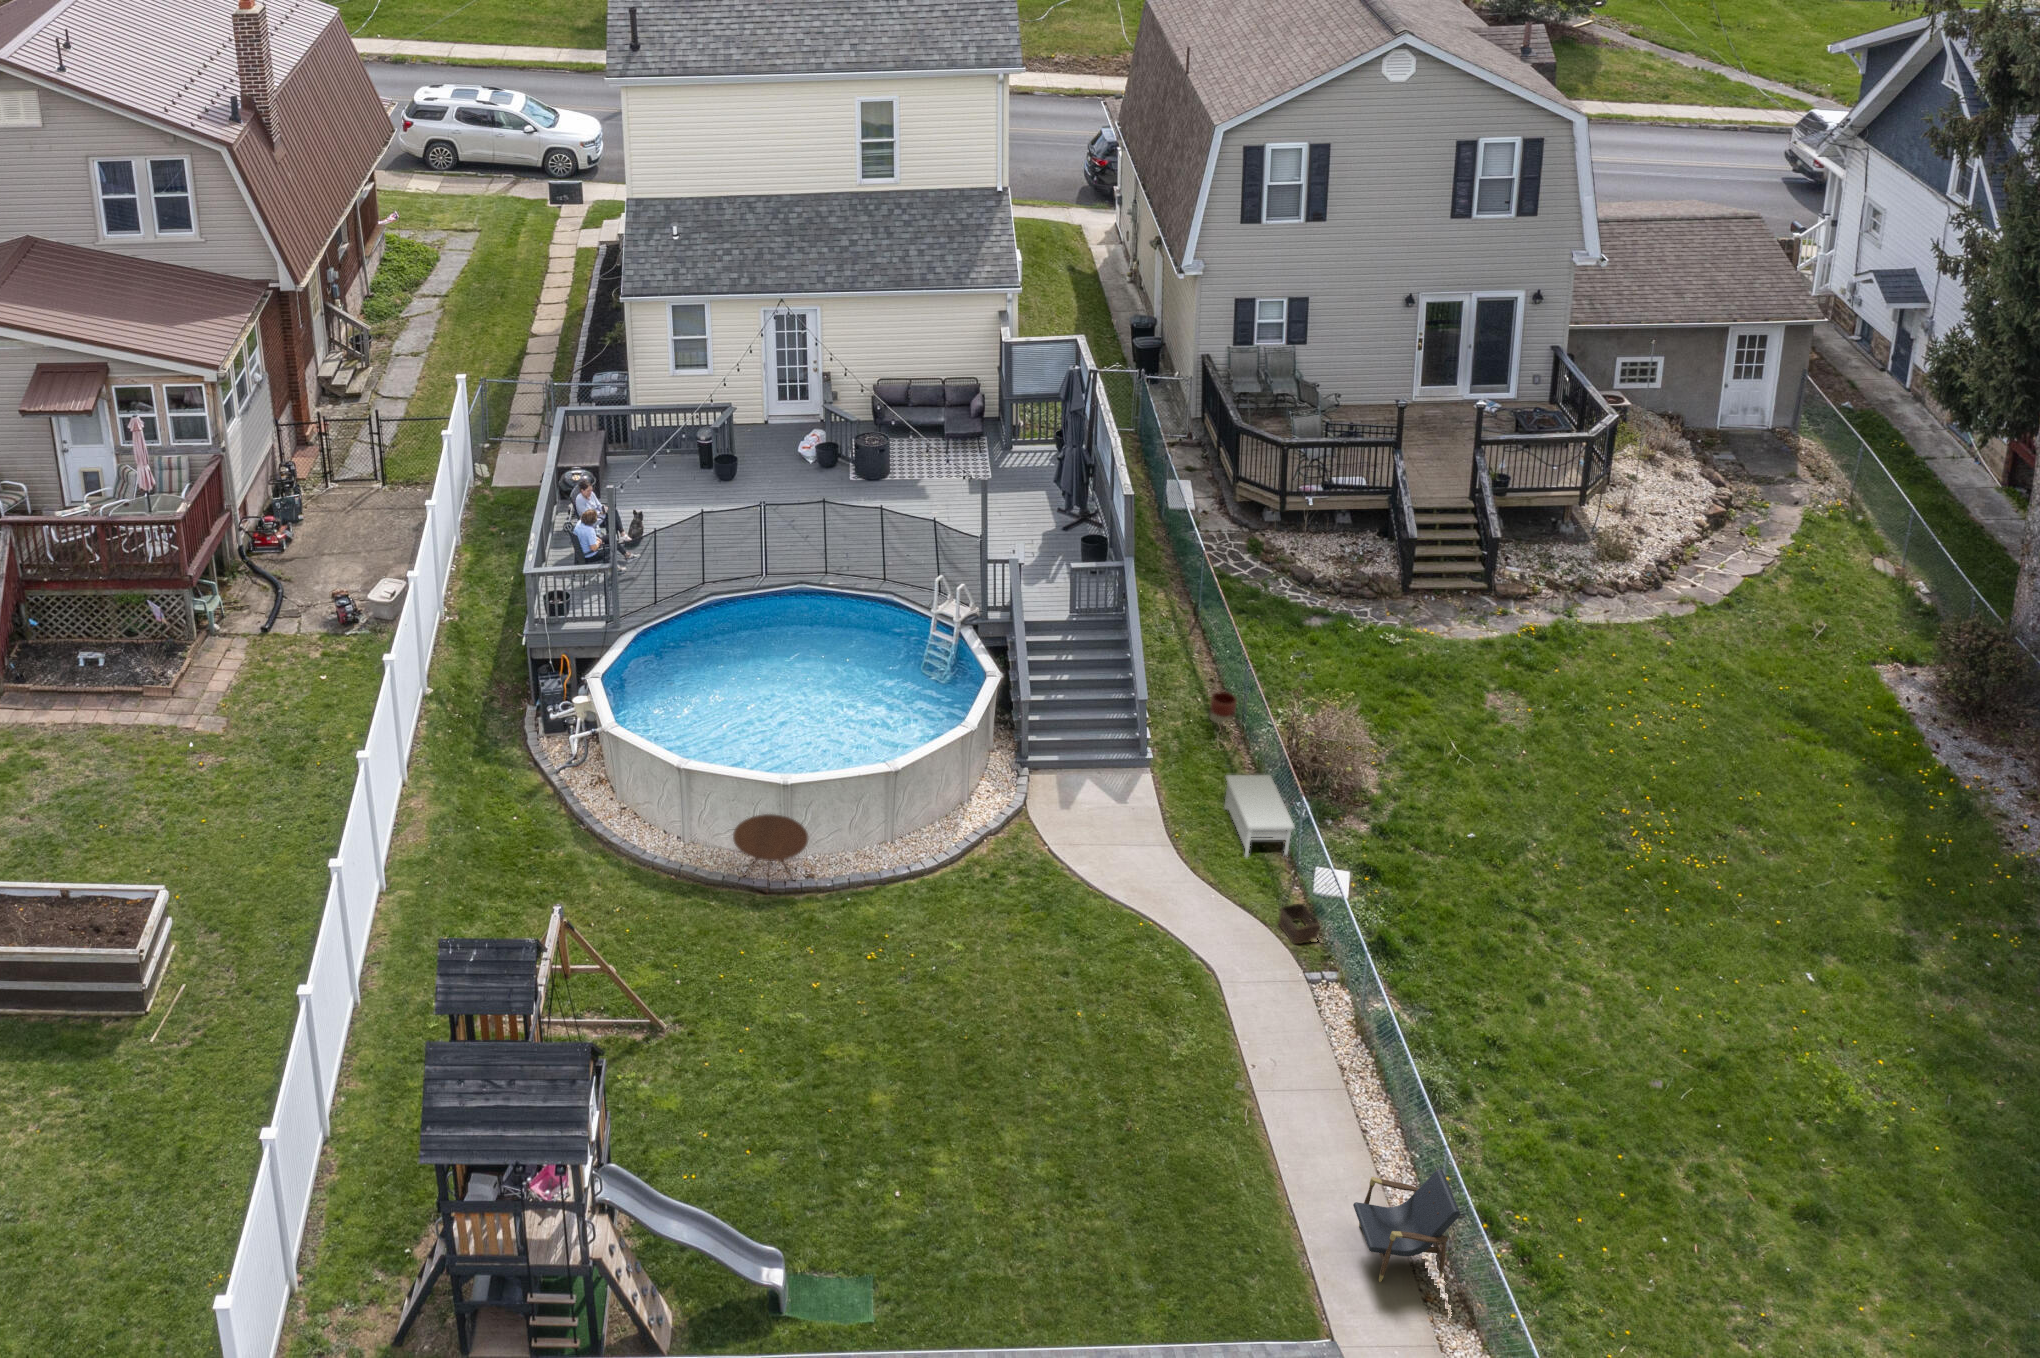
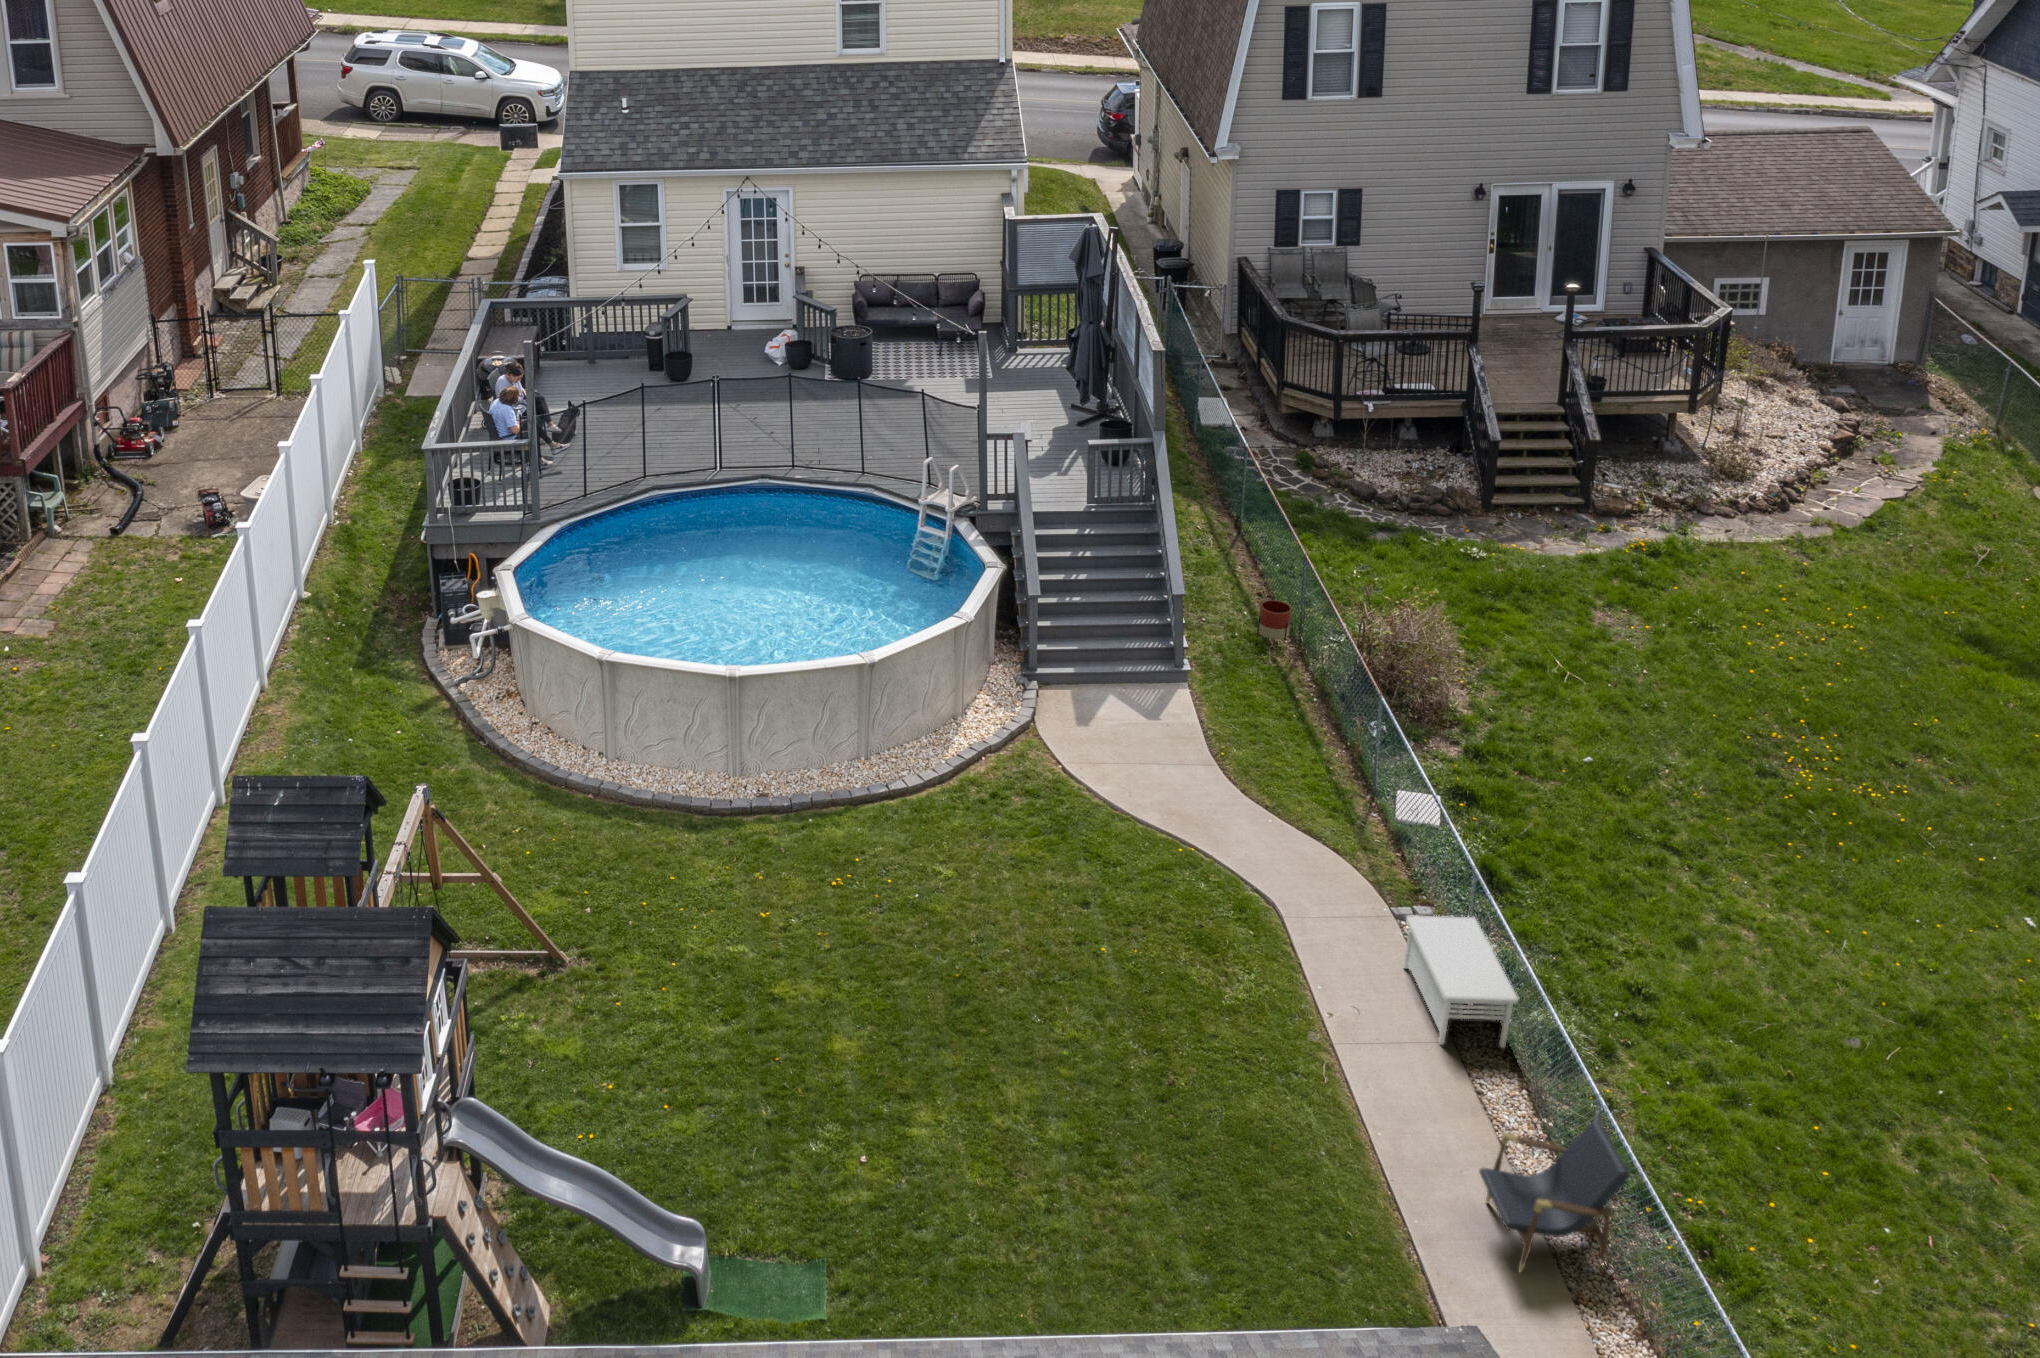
storage bench: present [1224,775,1294,857] -> present [1403,915,1518,1047]
round table: present [733,814,808,880] -> none [666,716,762,814]
basket: present [1278,904,1320,944] -> none [1355,825,1410,874]

